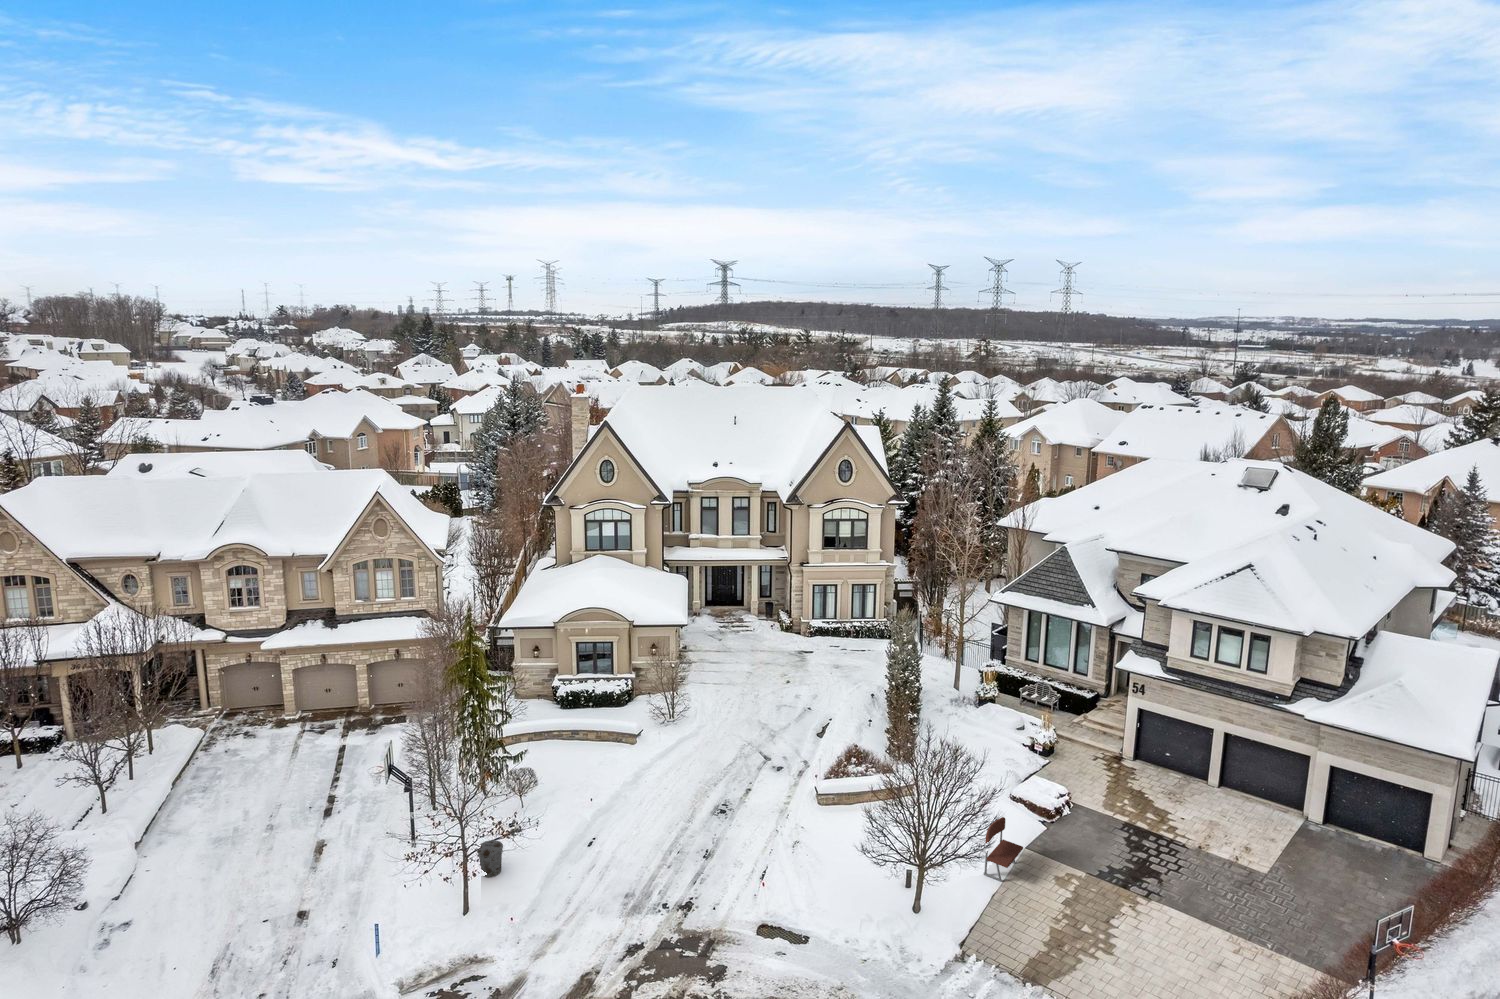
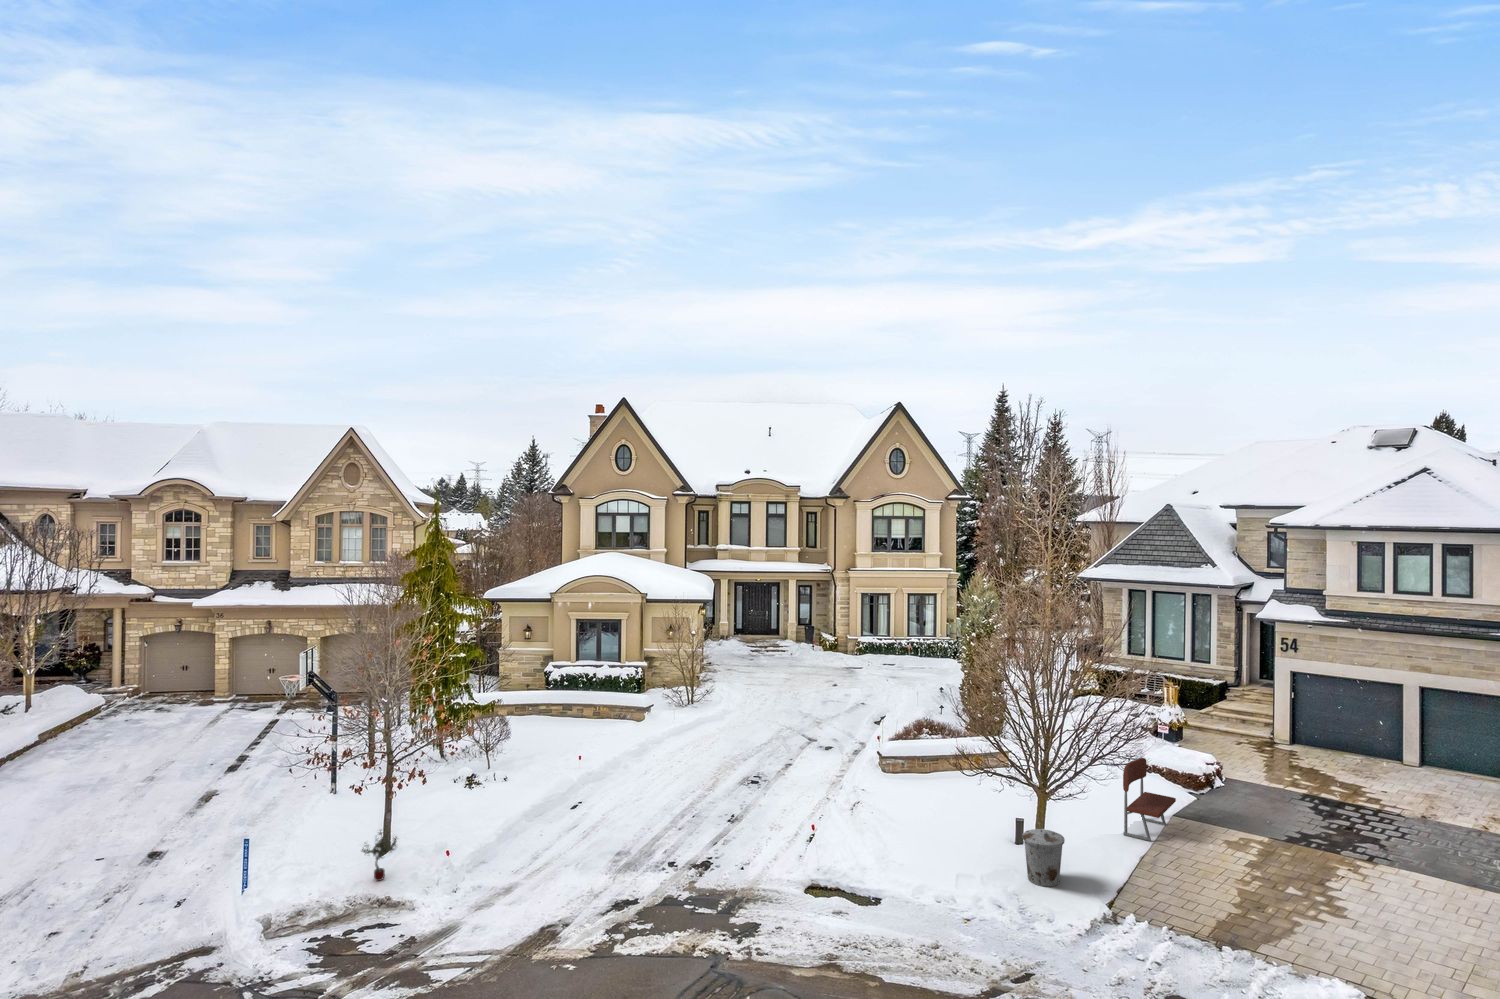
trash can: present [477,840,503,877] -> present [1022,829,1065,886]
potted tree: none [445,889,472,925] -> present [362,829,397,881]

